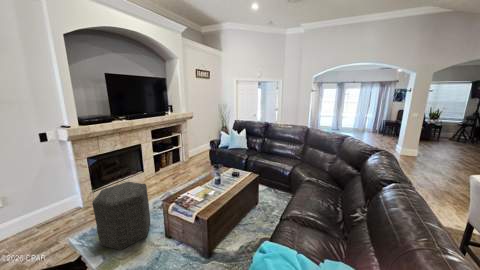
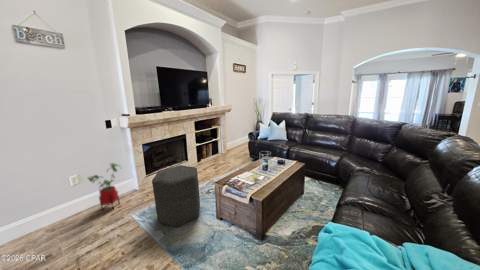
house plant: none [13,181,59,236] -> present [88,163,119,209]

